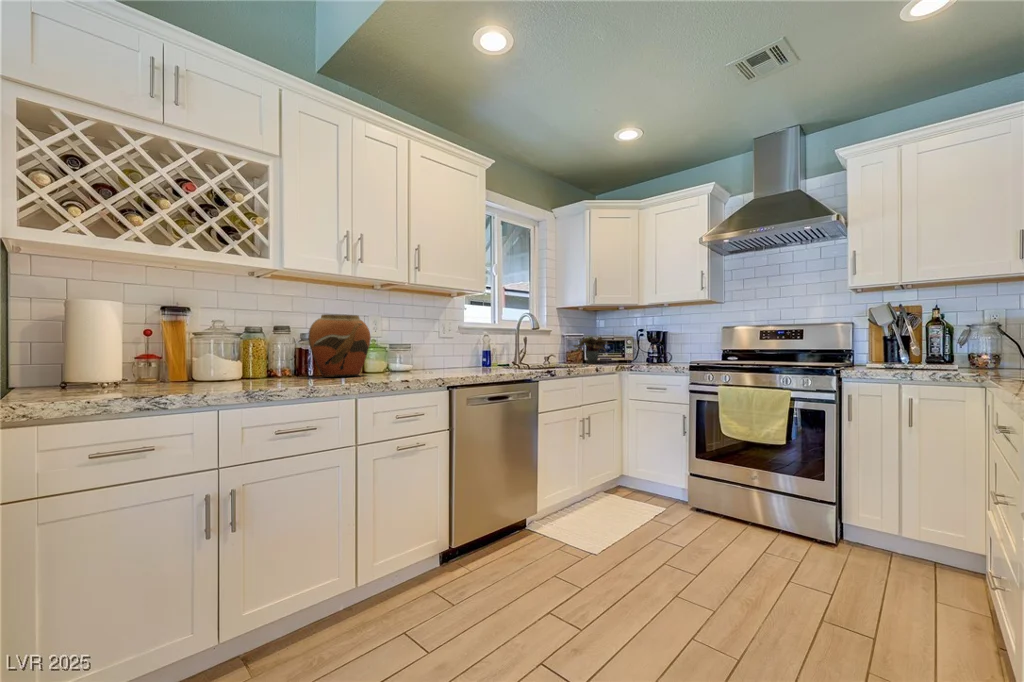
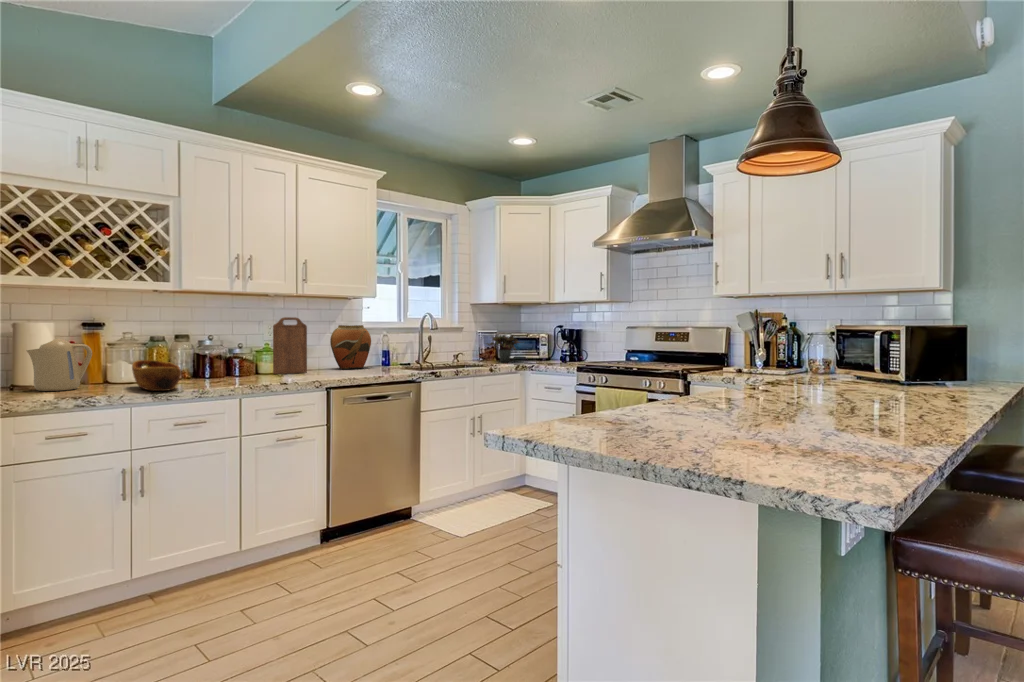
cutting board: none [381,310,416,372] -> present [273,317,307,374]
vase: present [308,314,371,377] -> present [330,325,371,369]
kettle: none [79,321,171,389] -> present [27,339,92,391]
wooden bowl: none [222,351,285,388] -> present [132,360,182,391]

